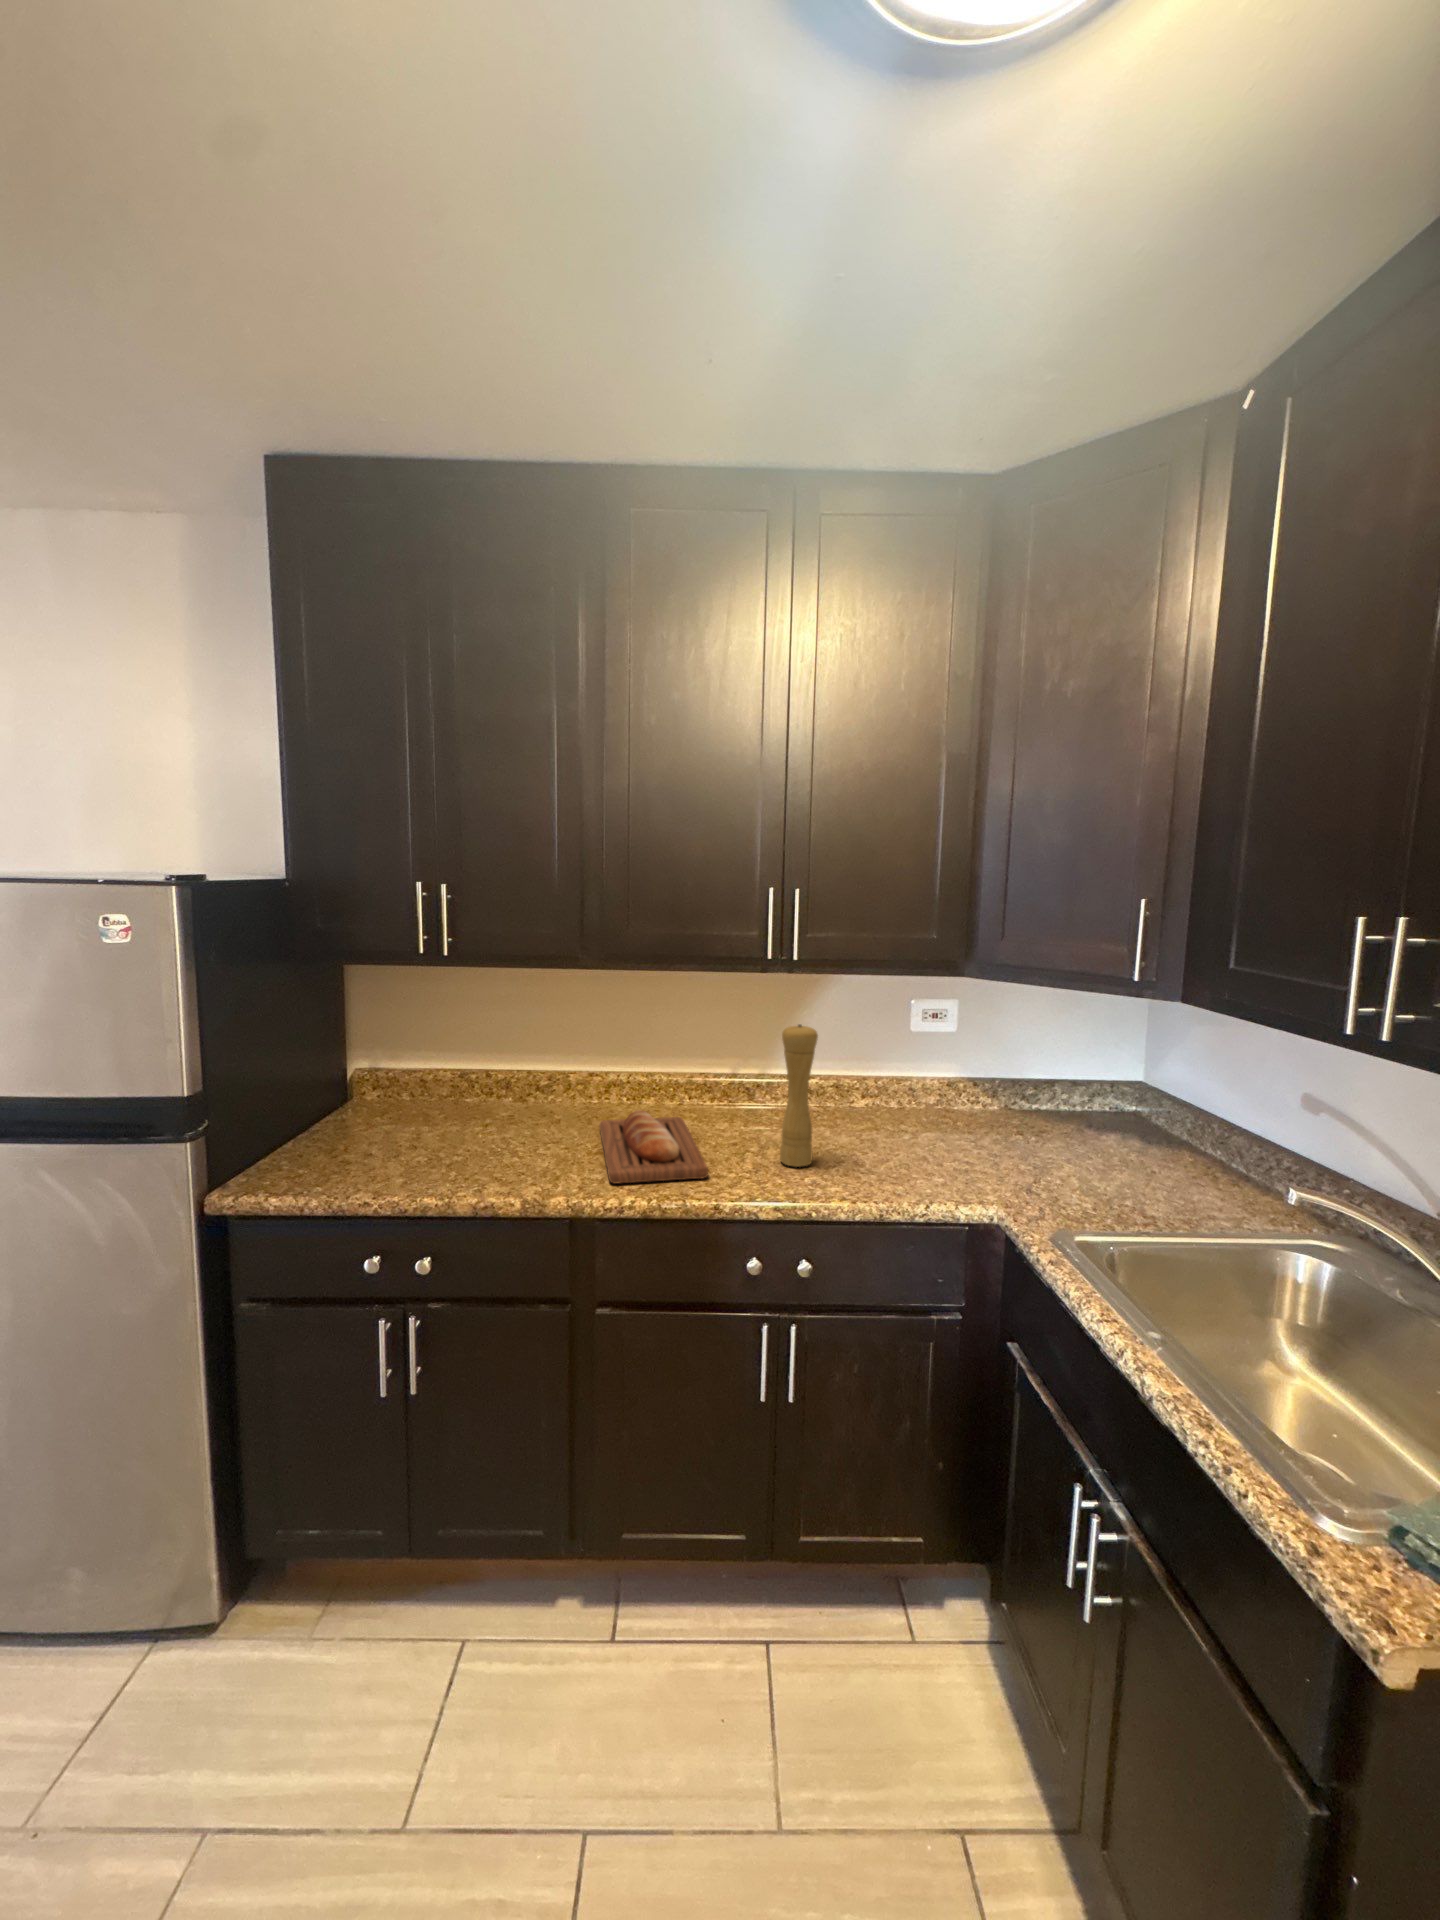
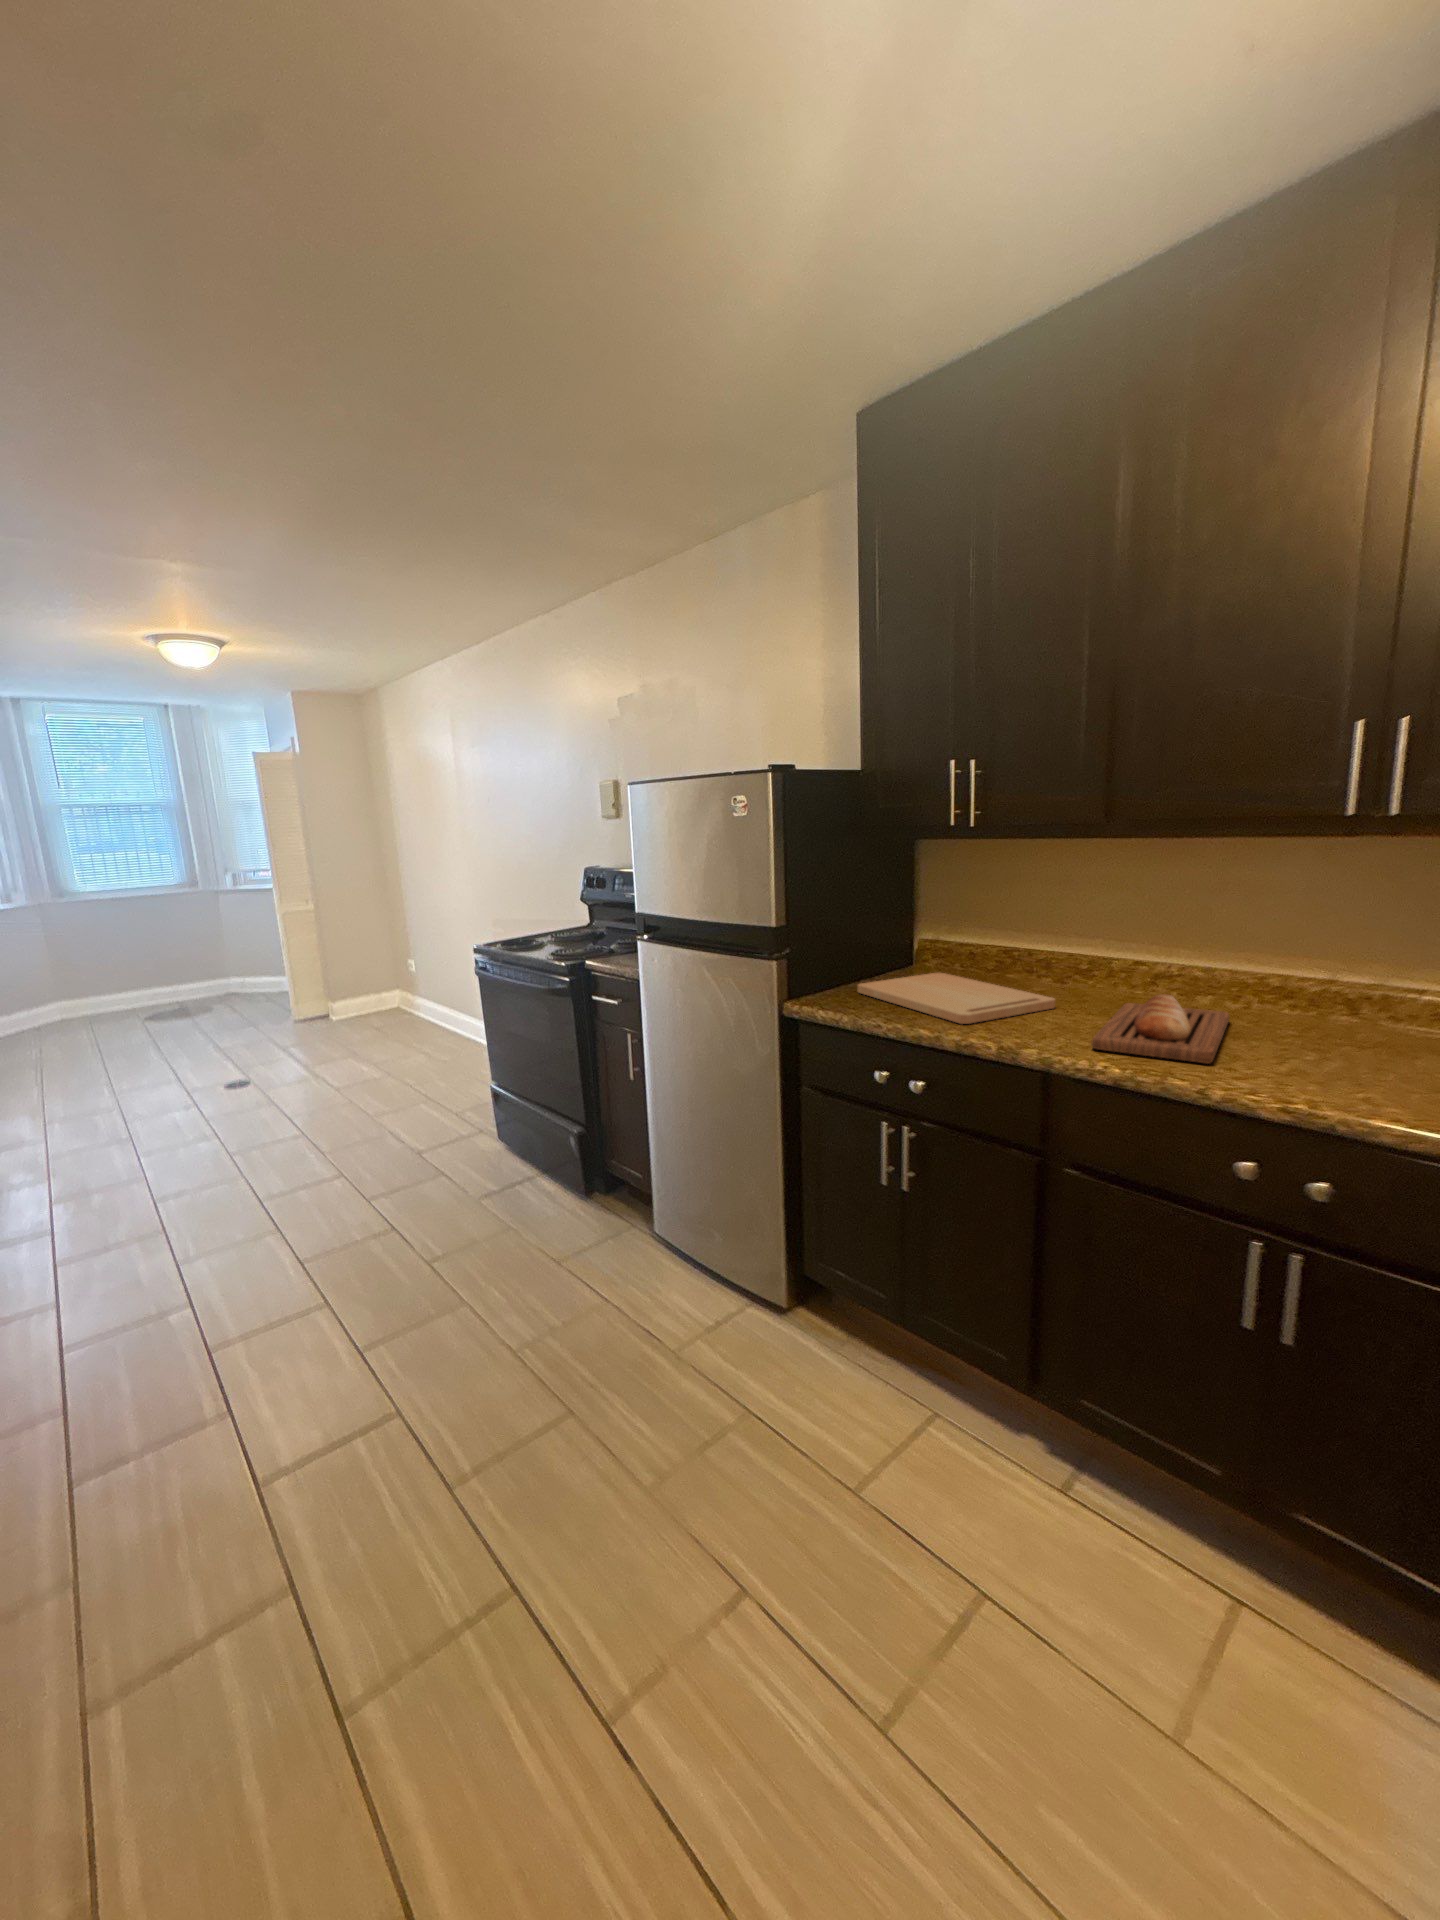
pepper mill: present [780,1024,818,1167] -> none [1332,894,1406,1078]
cutting board: none [302,1109,538,1179] -> present [858,973,1055,1024]

